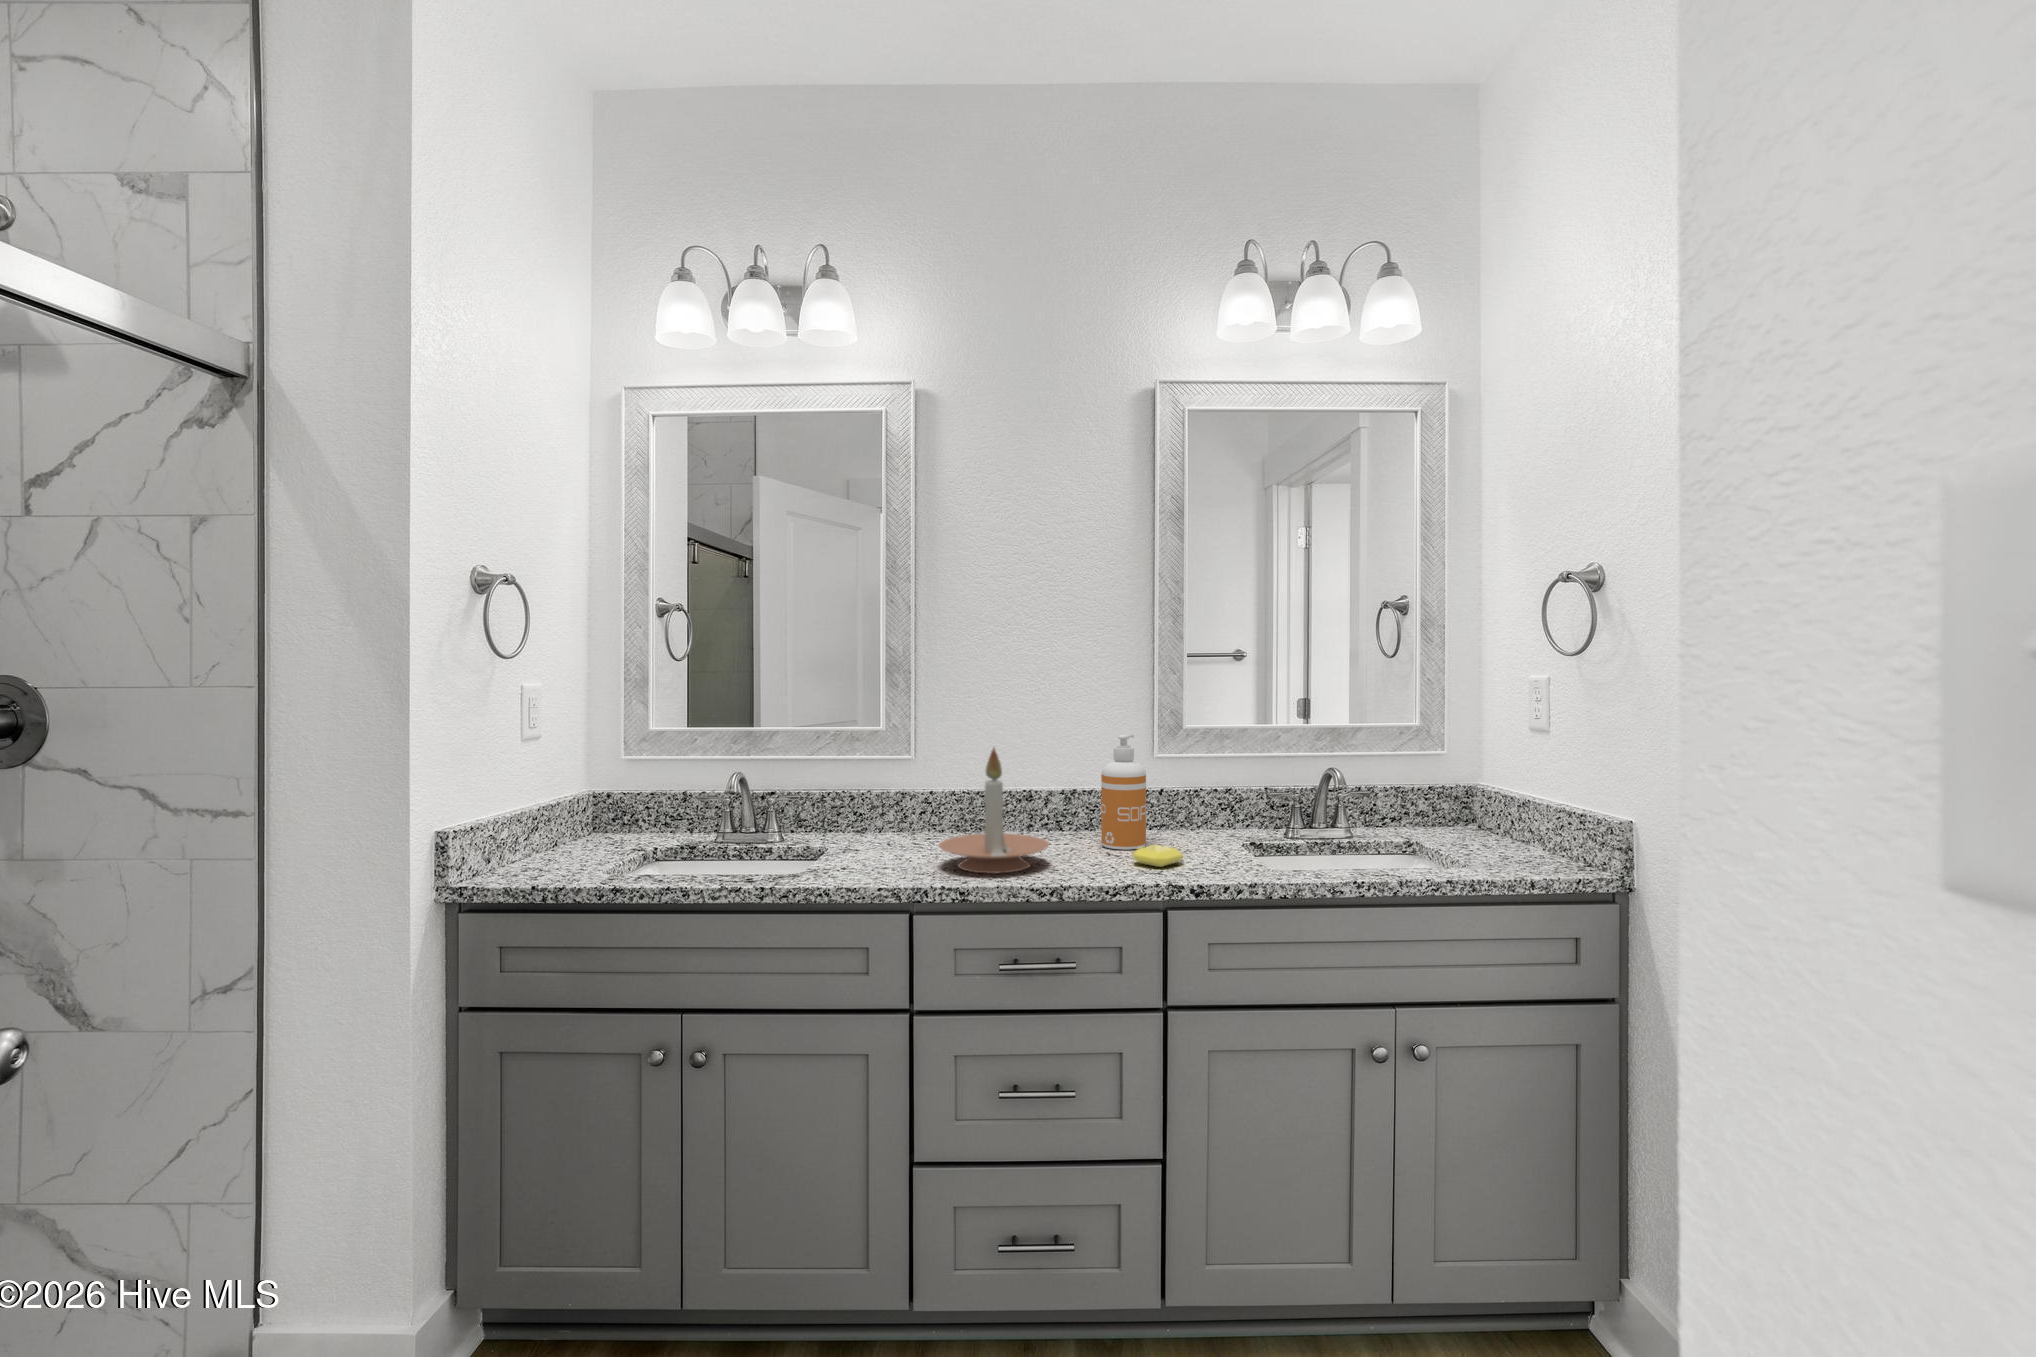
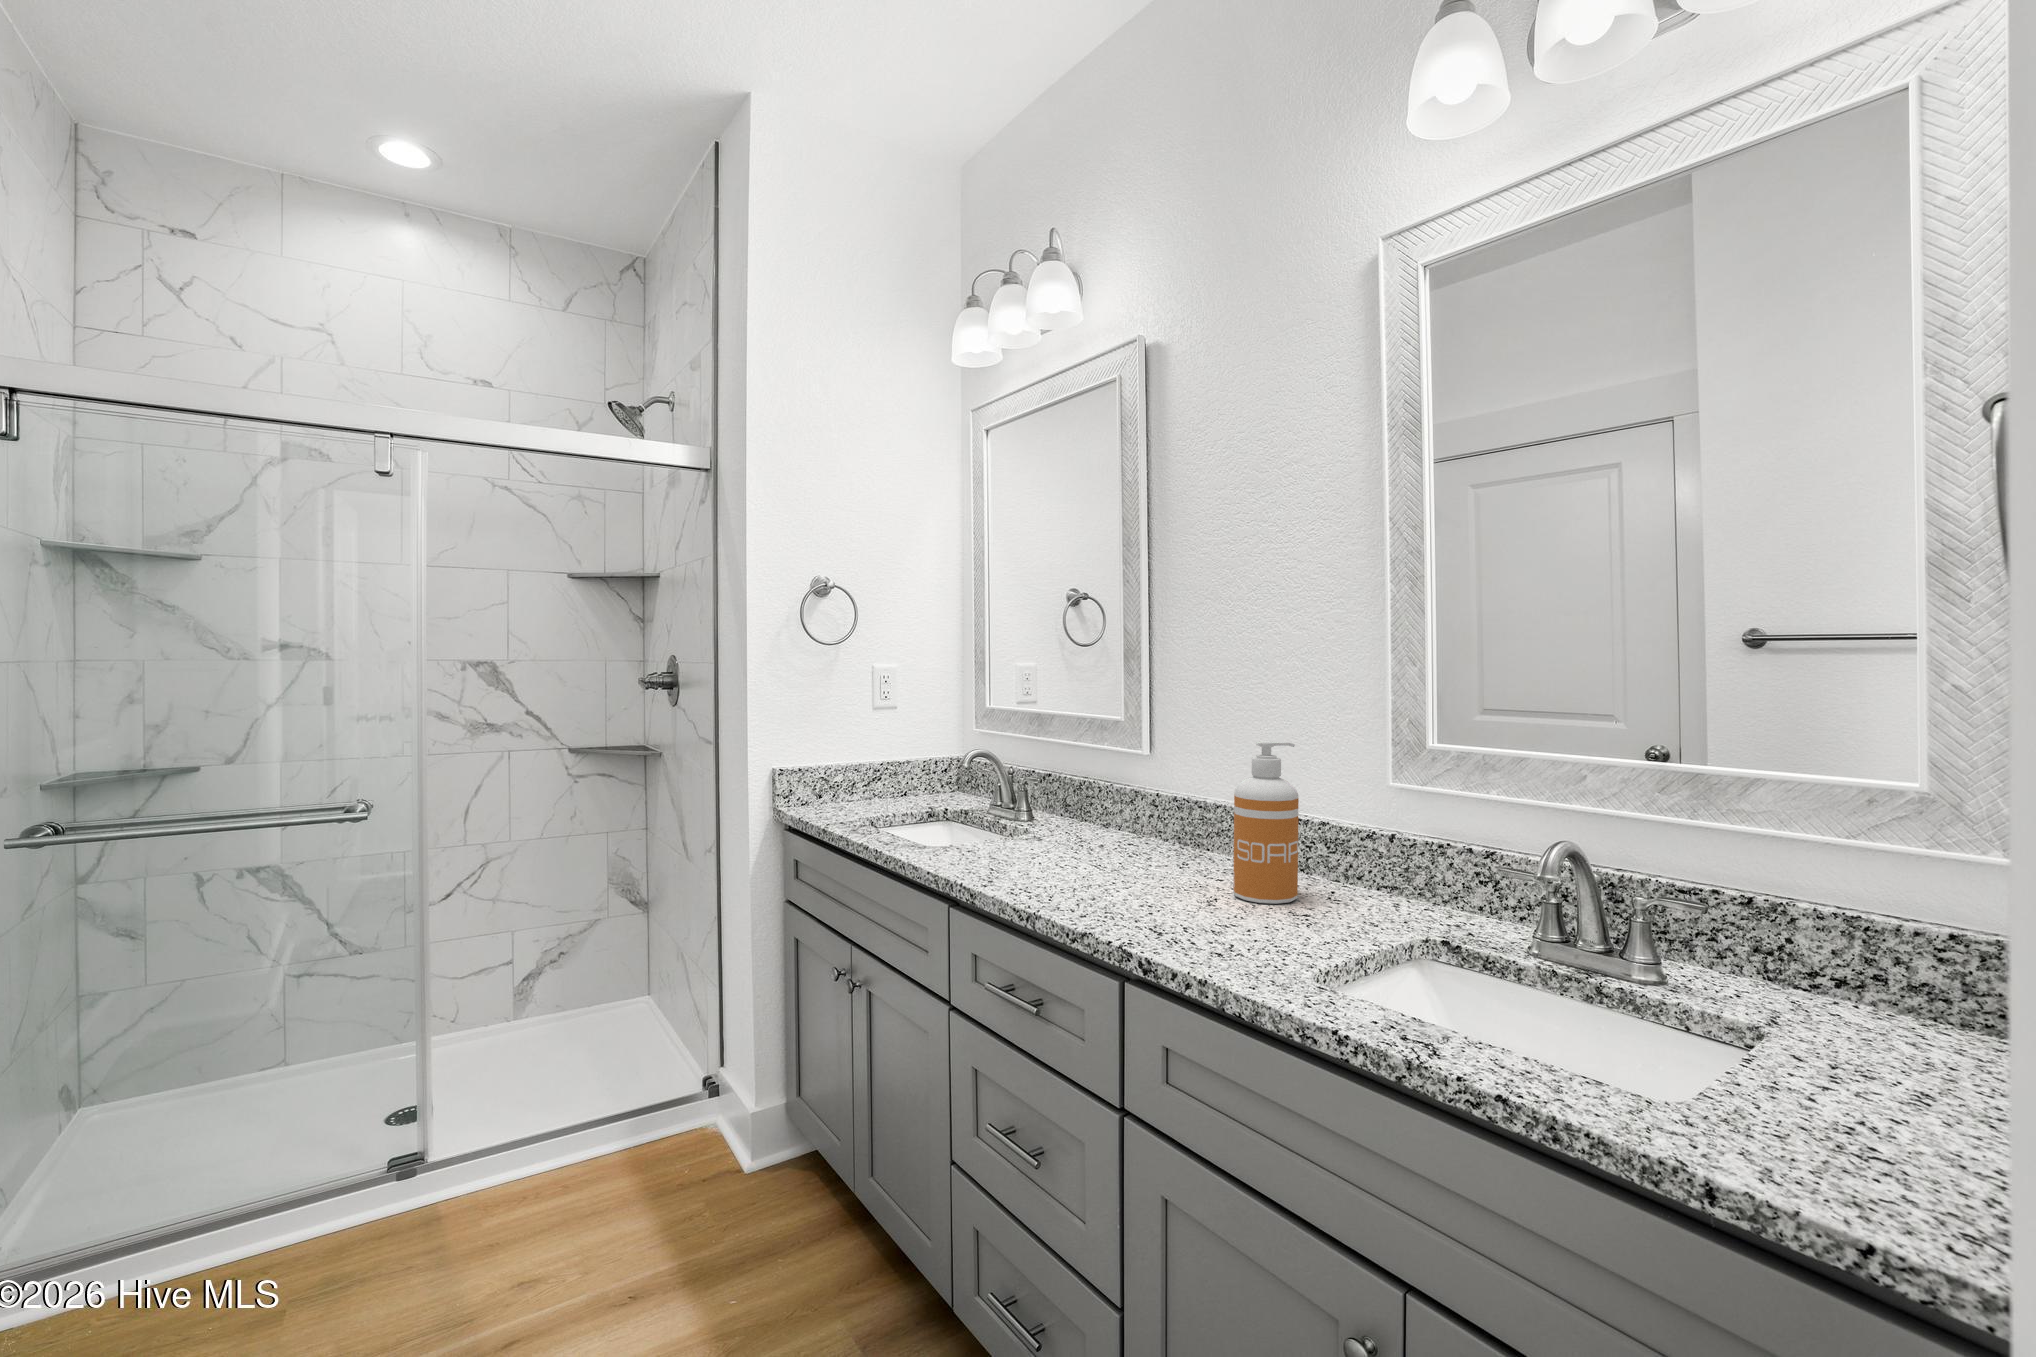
candle holder: present [939,748,1049,873] -> none [999,735,1131,887]
soap bar: present [1132,845,1183,867] -> none [1171,894,1237,928]

